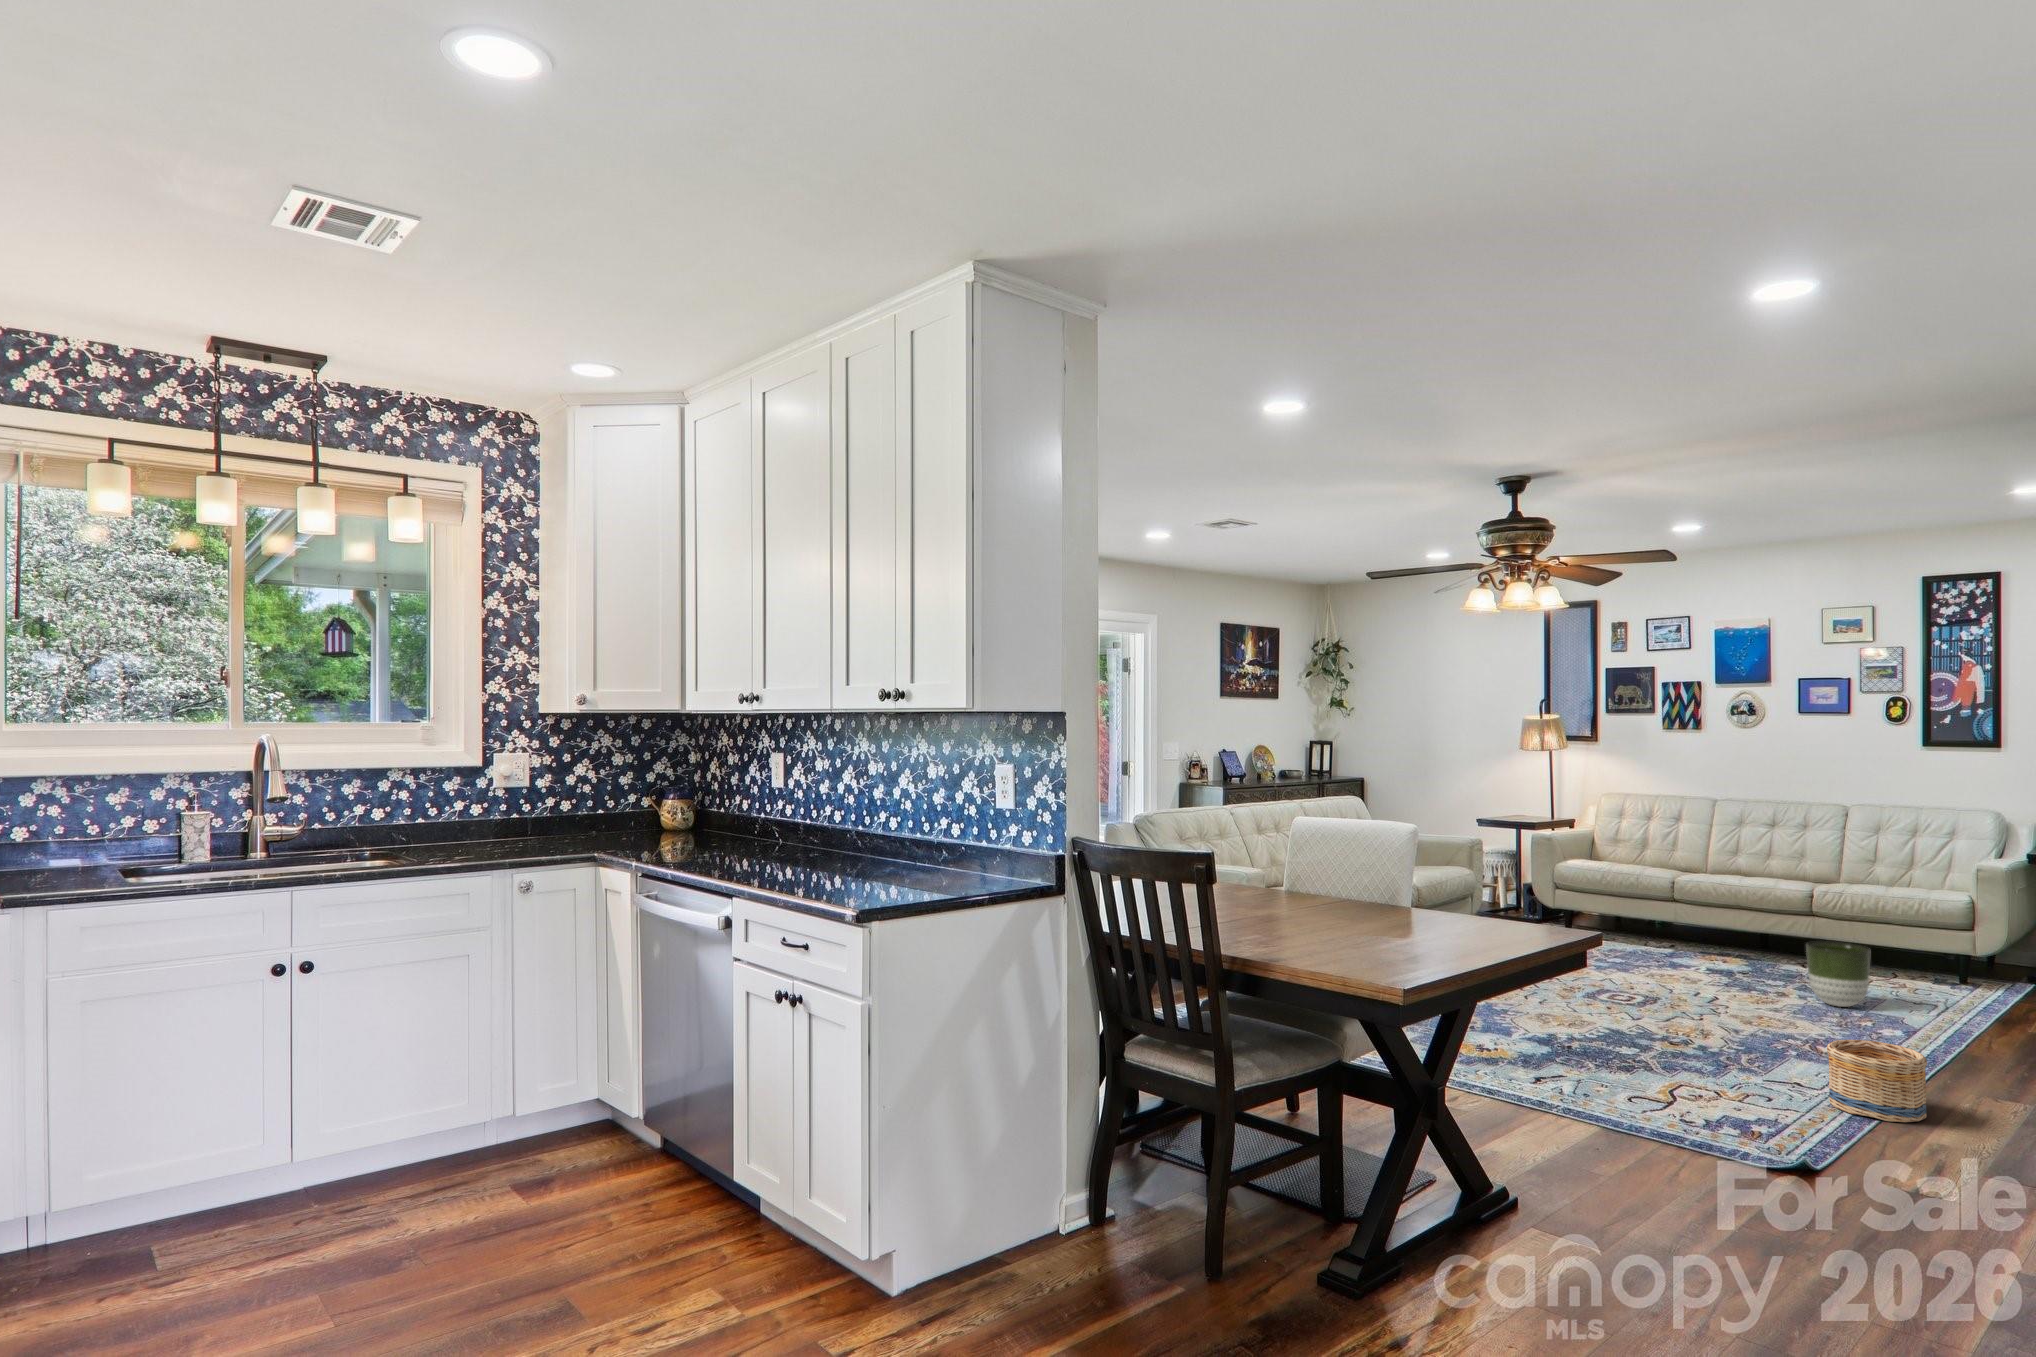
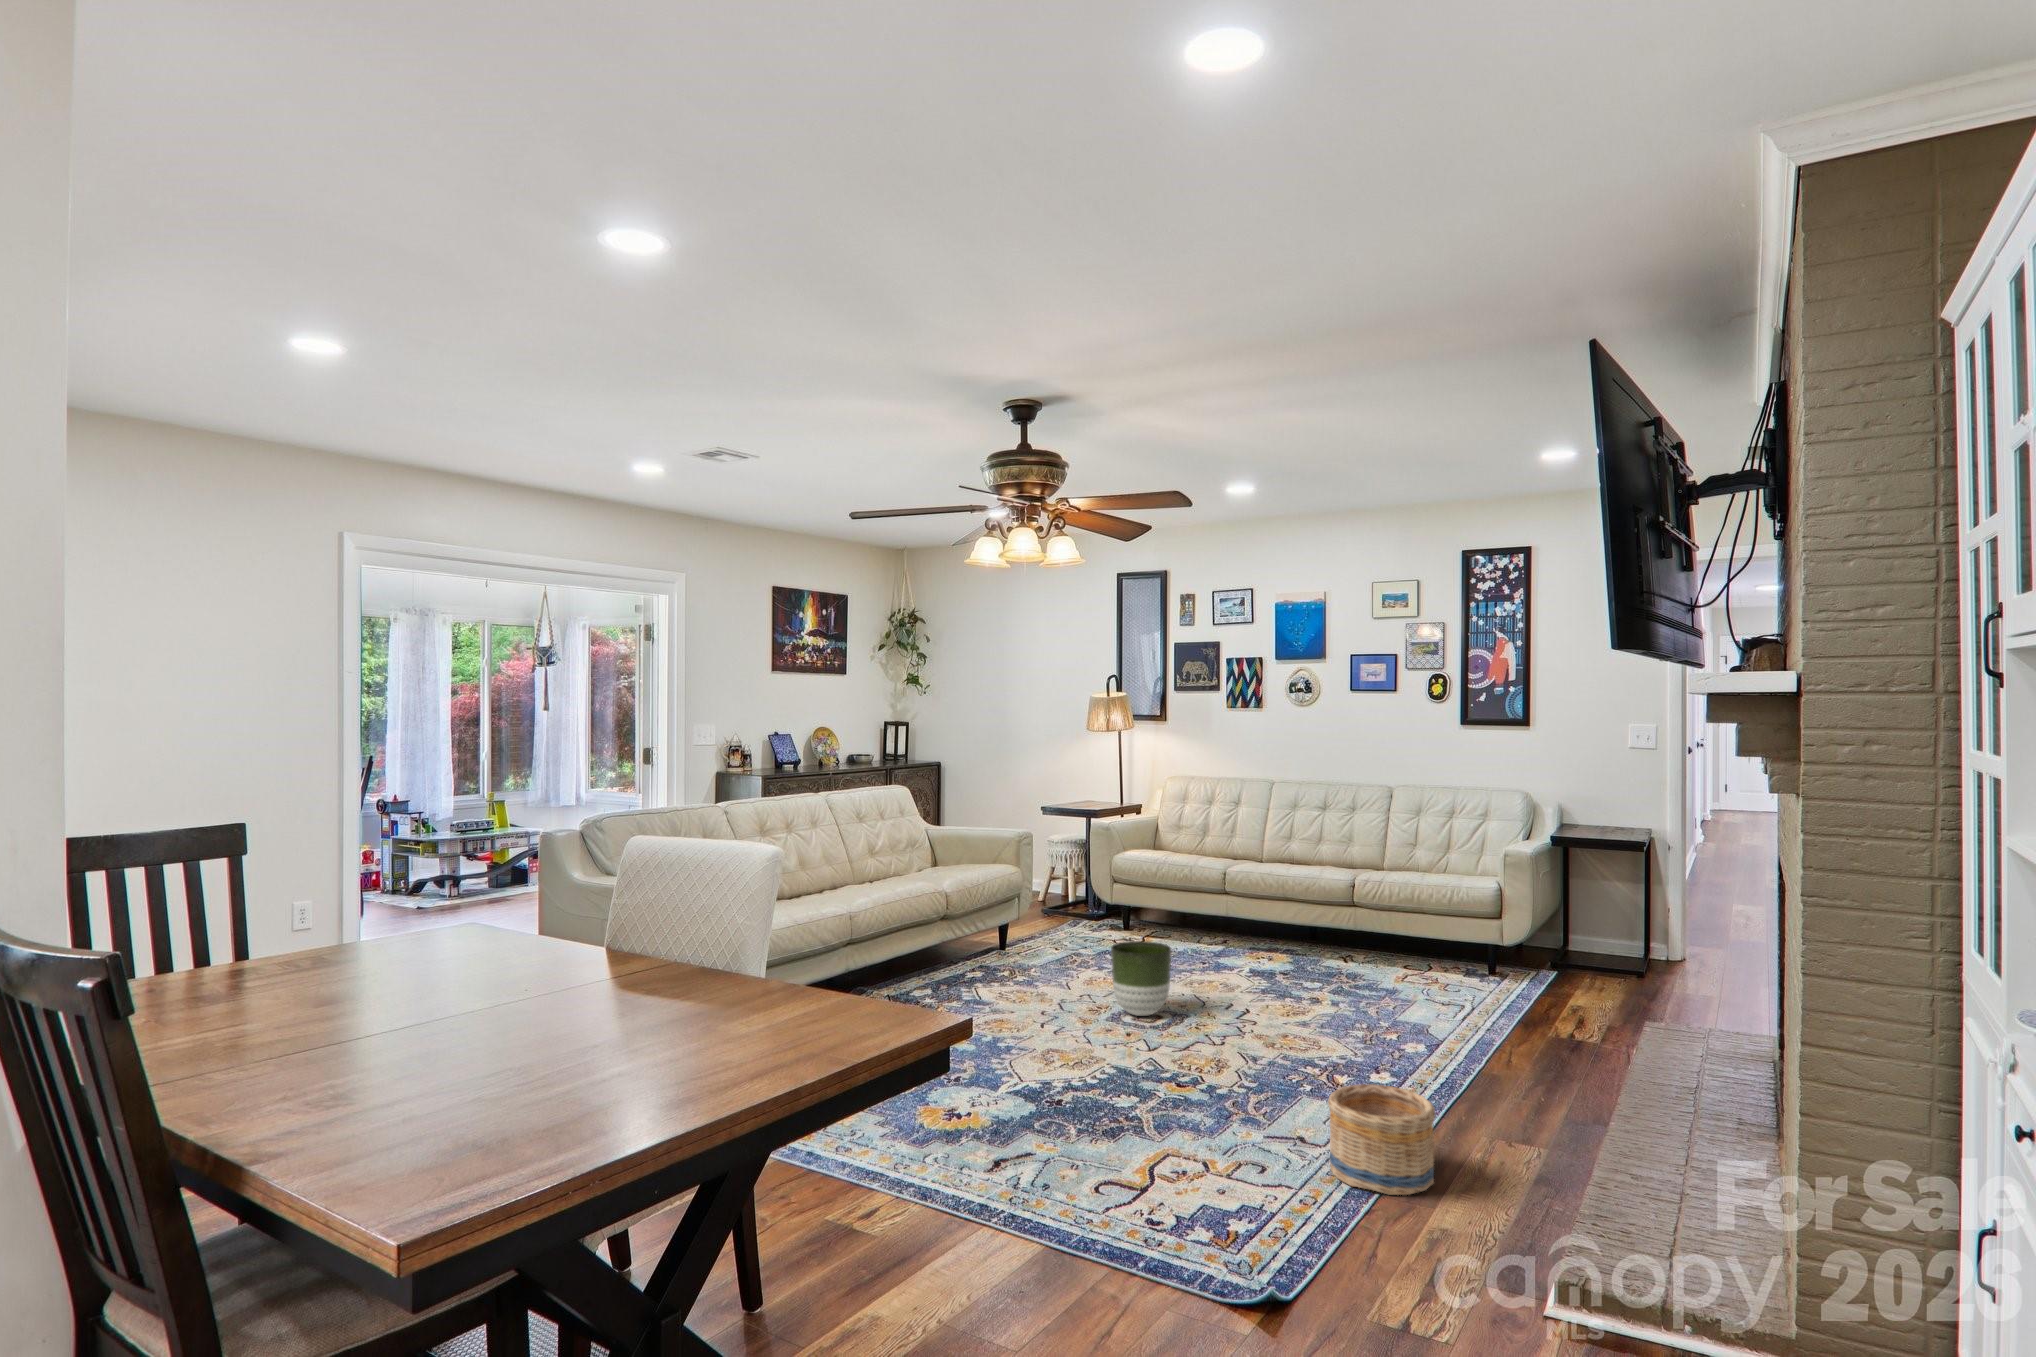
planter: present [1806,941,1871,1007] -> present [1111,941,1172,1016]

